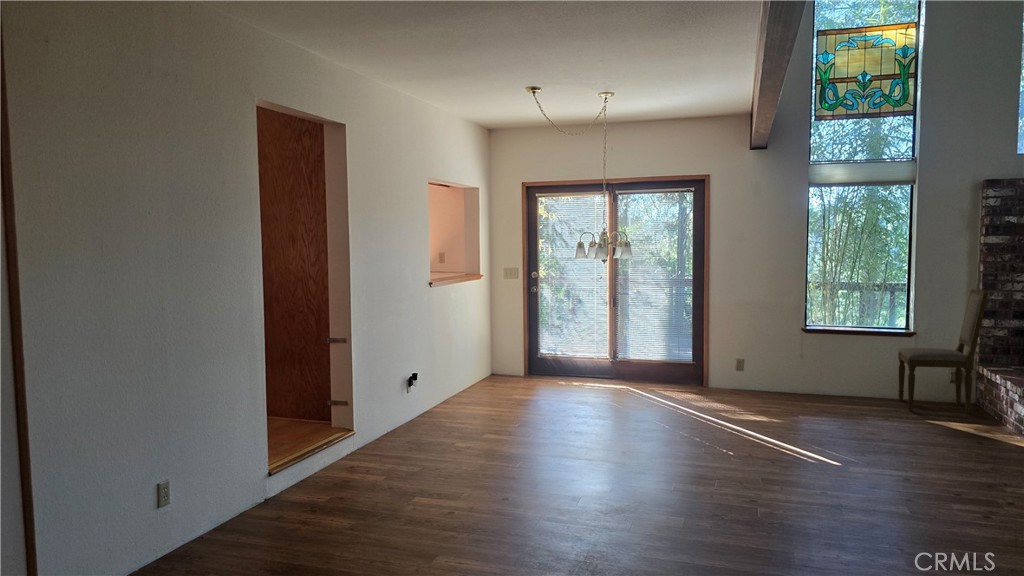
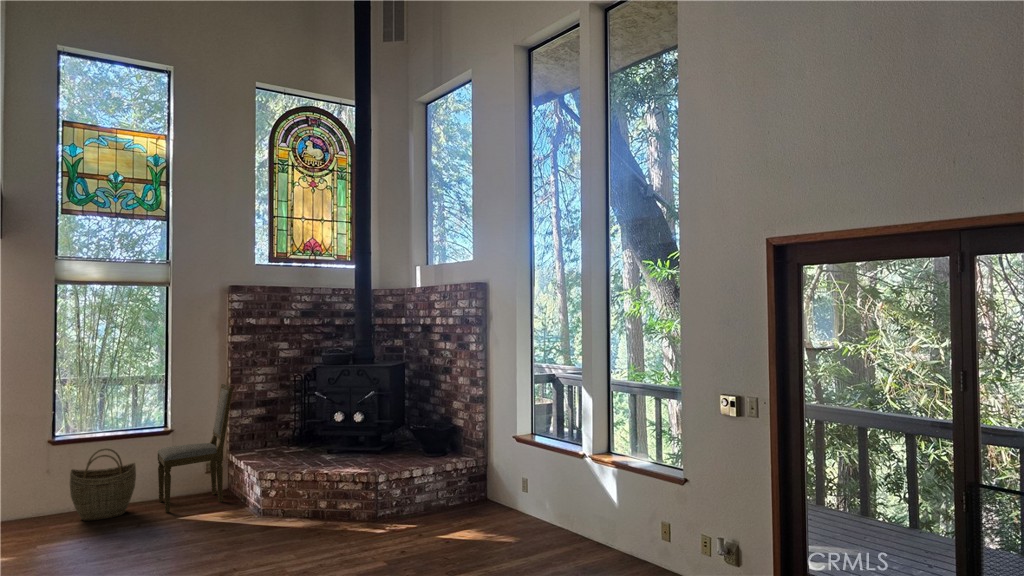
woven basket: none [819,340,878,404] -> present [70,448,136,521]

